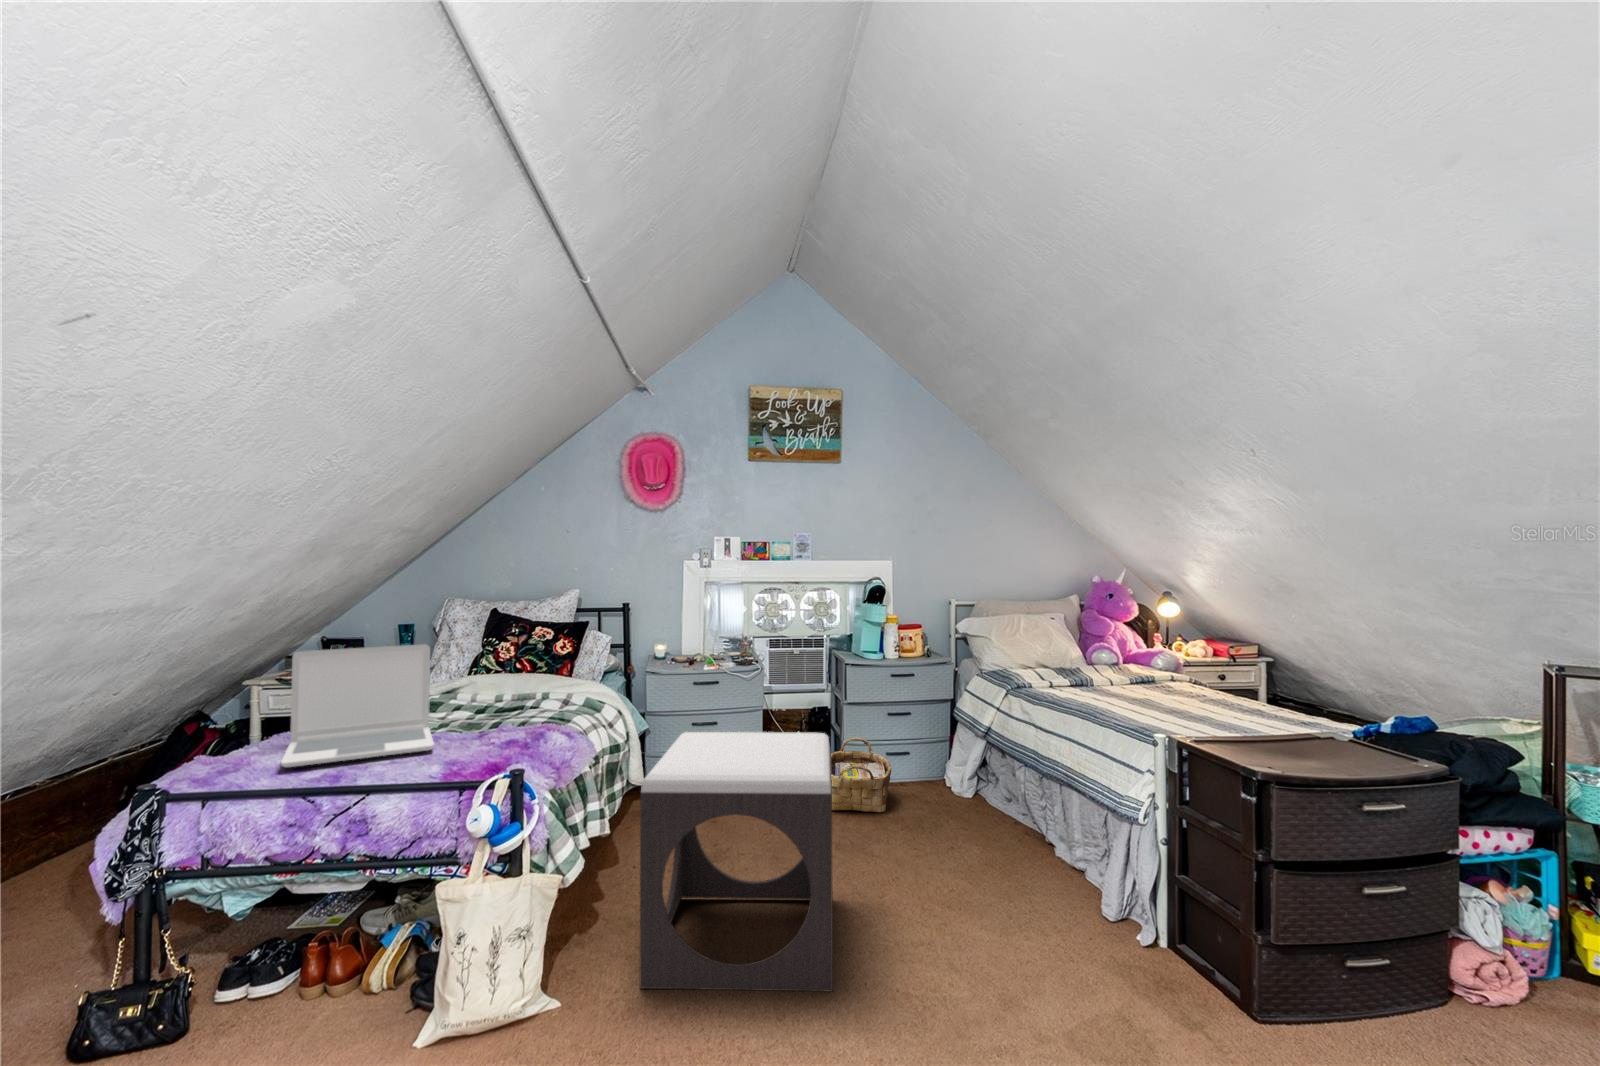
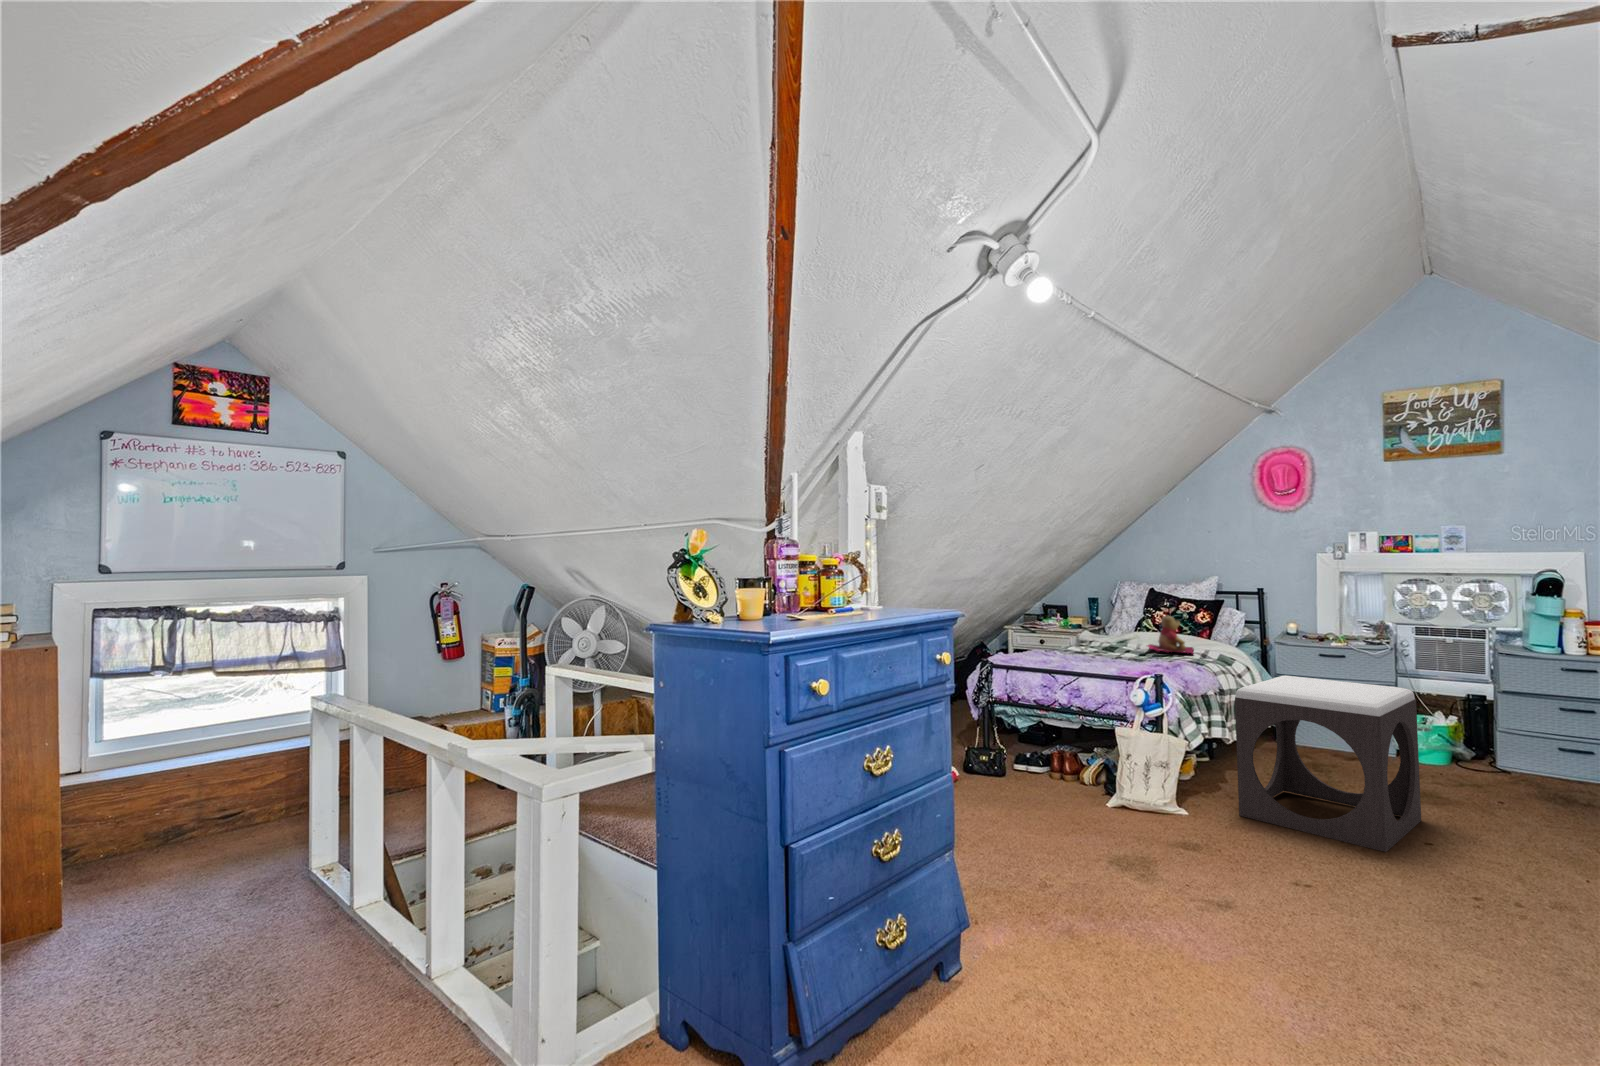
laptop: present [281,644,434,767] -> none [1038,605,1112,663]
teddy bear: none [490,652,561,710] -> present [1148,616,1194,654]
woven basket: present [831,737,891,812] -> none [1460,723,1552,793]

